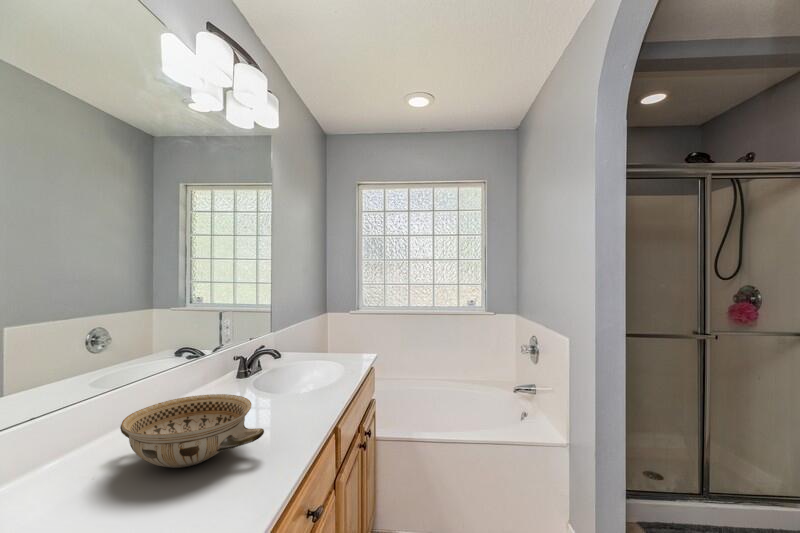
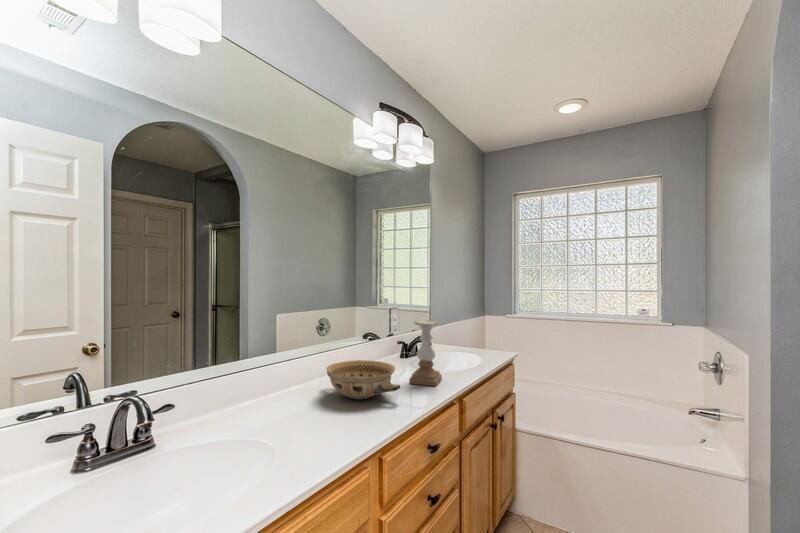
candle holder: none [266,325,309,418] -> present [409,320,442,386]

